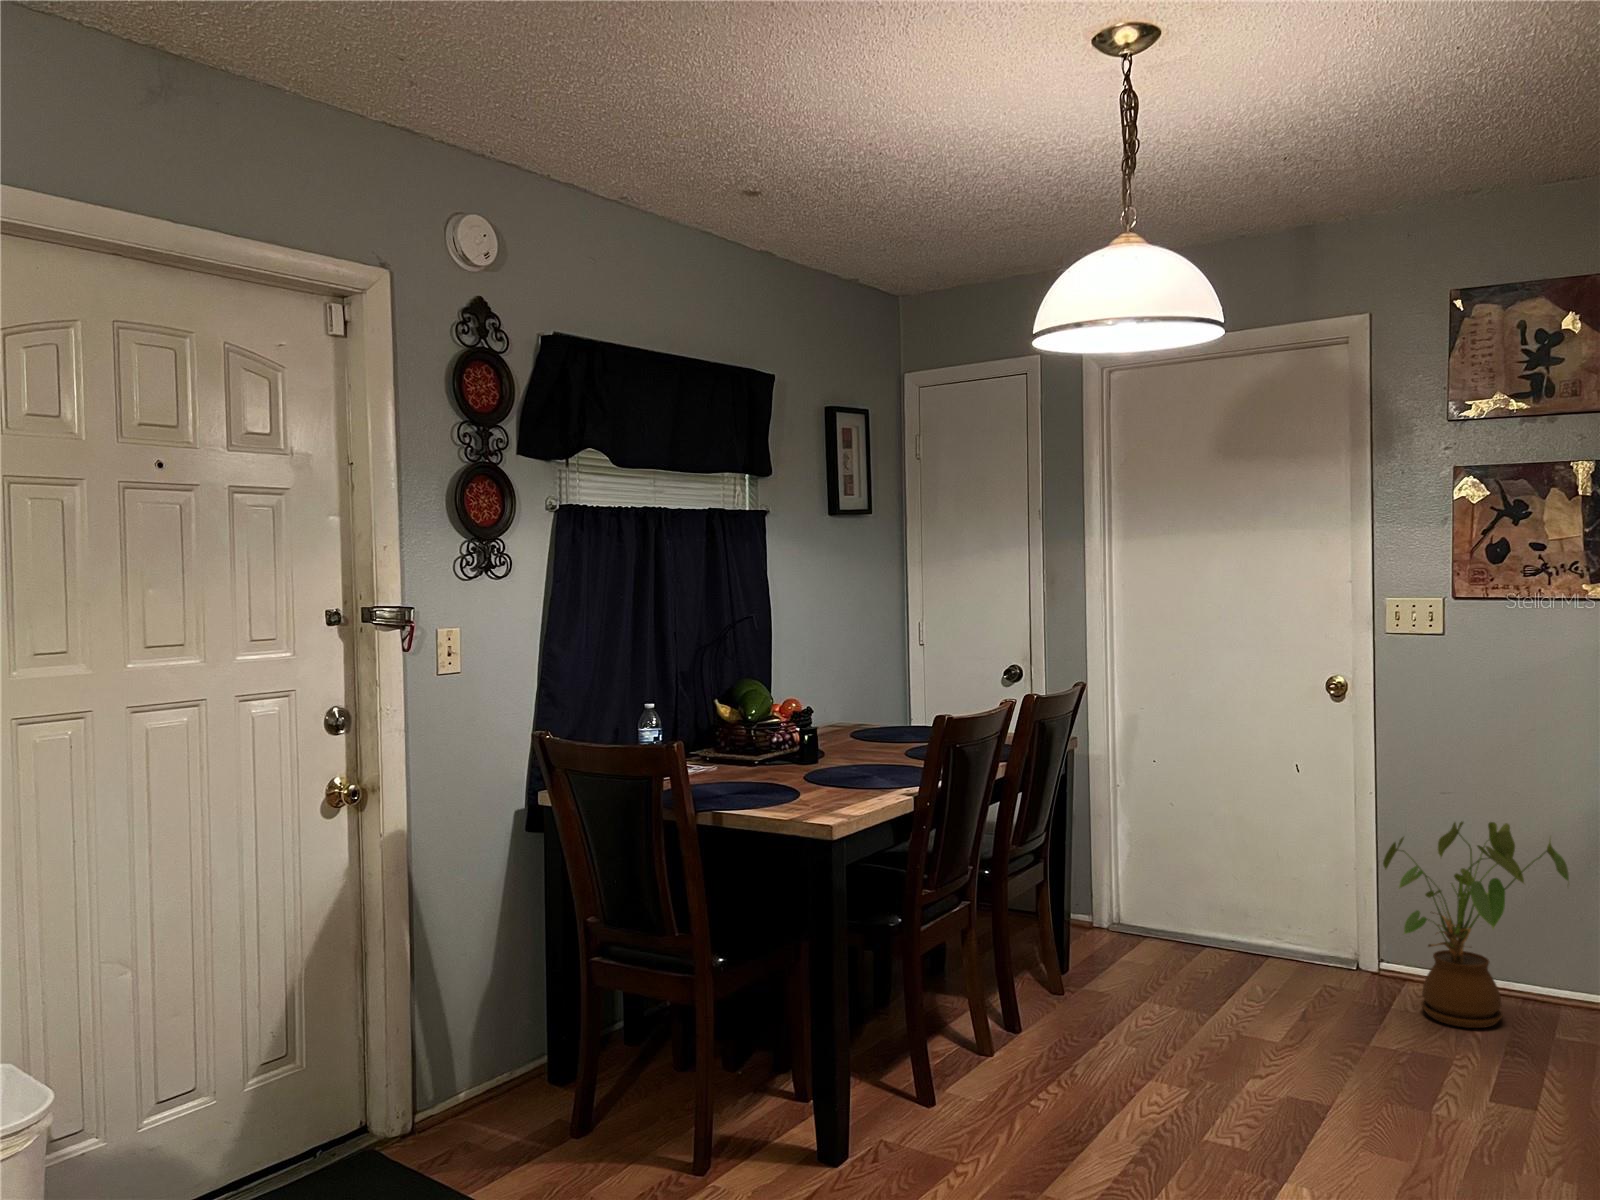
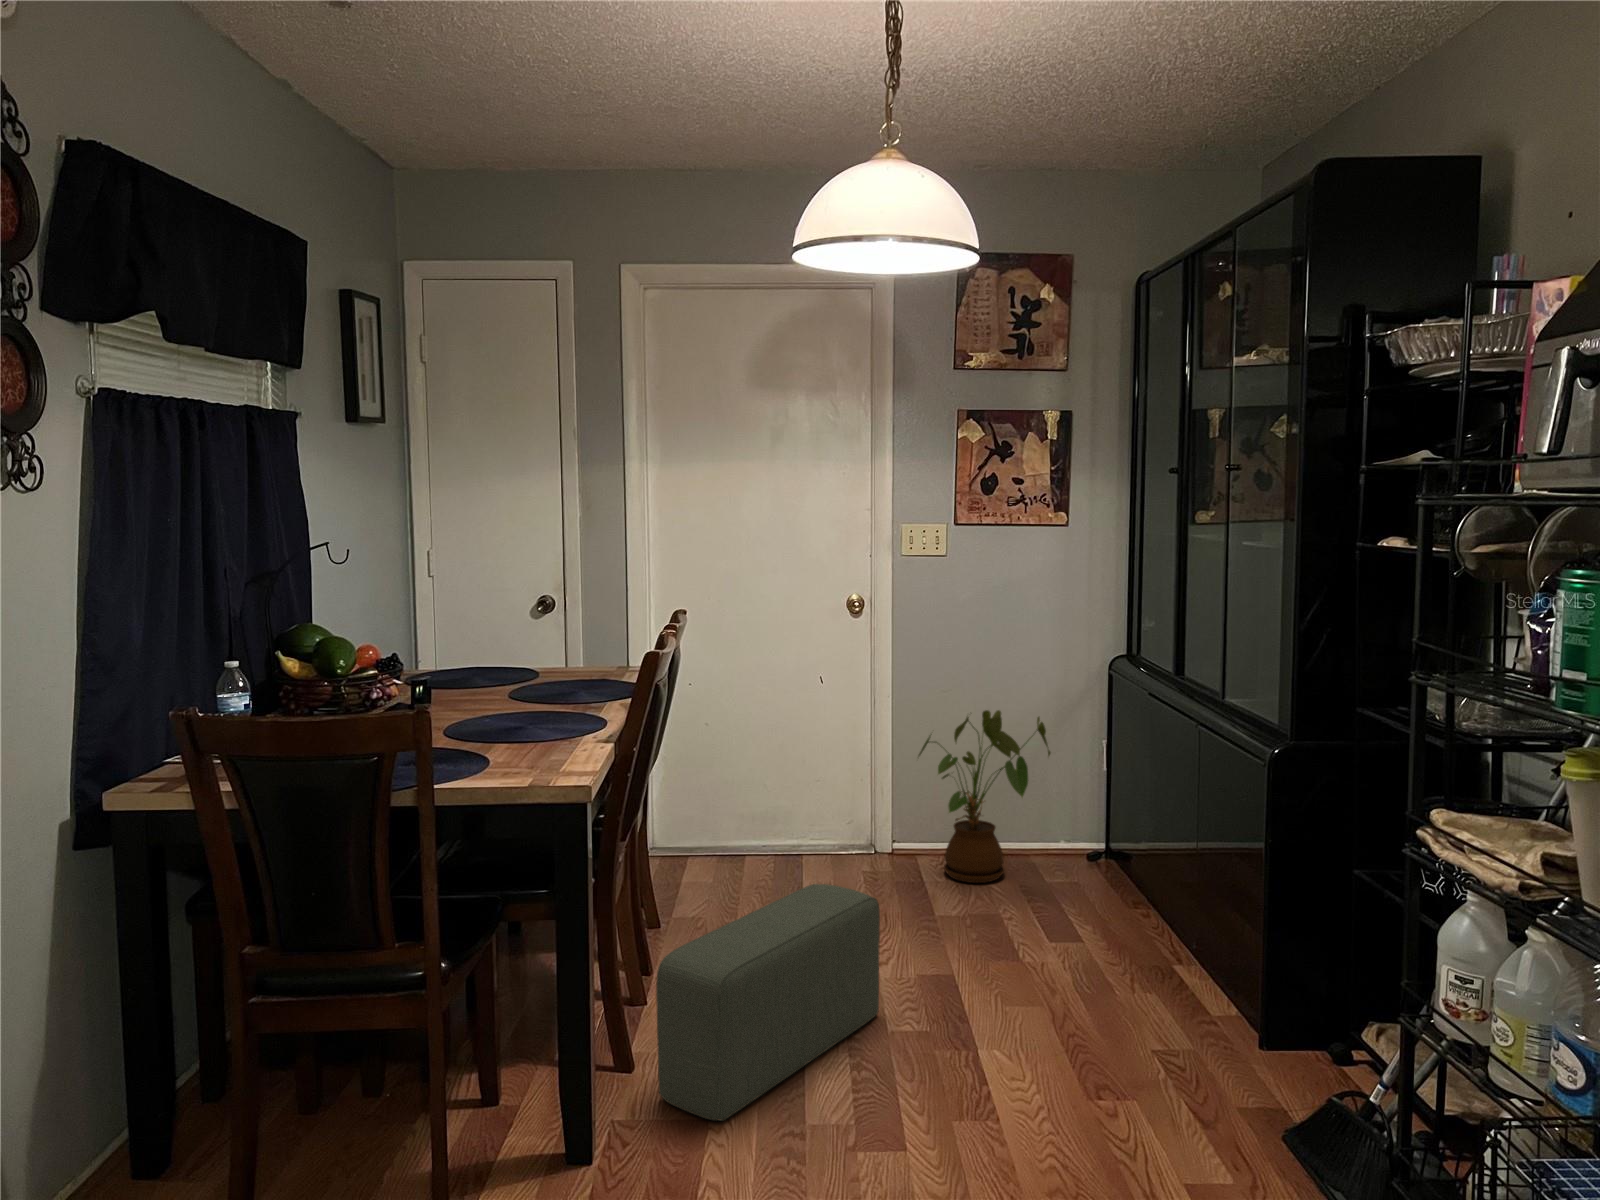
pouf: none [929,970,1205,1167] -> present [656,884,880,1121]

